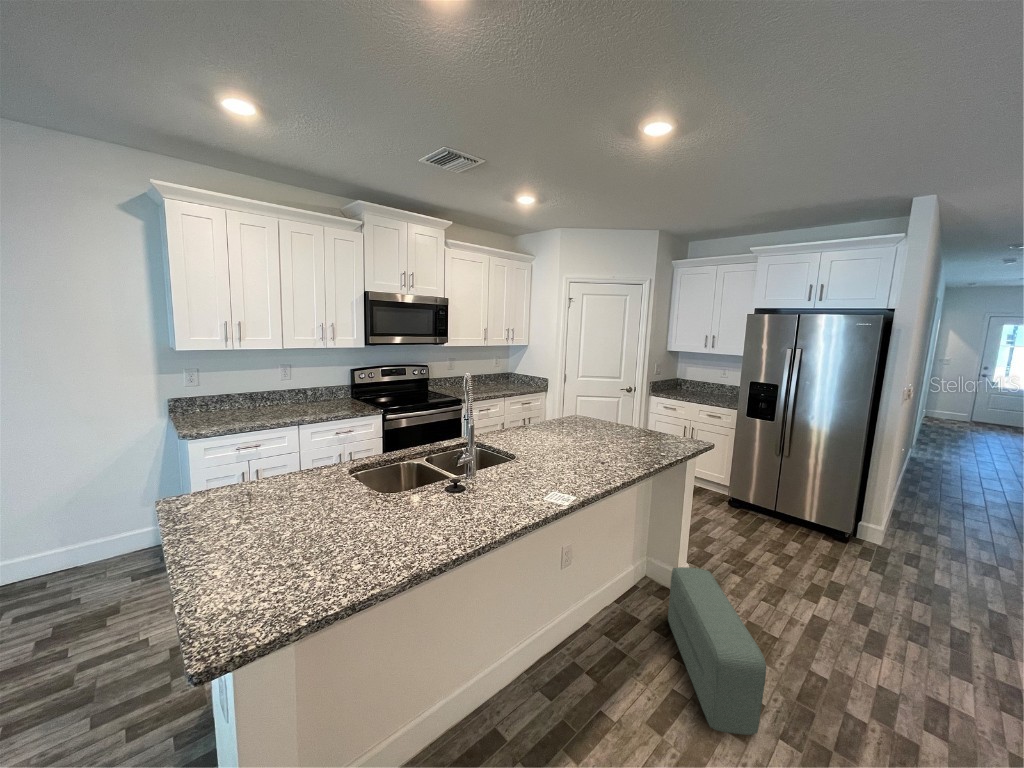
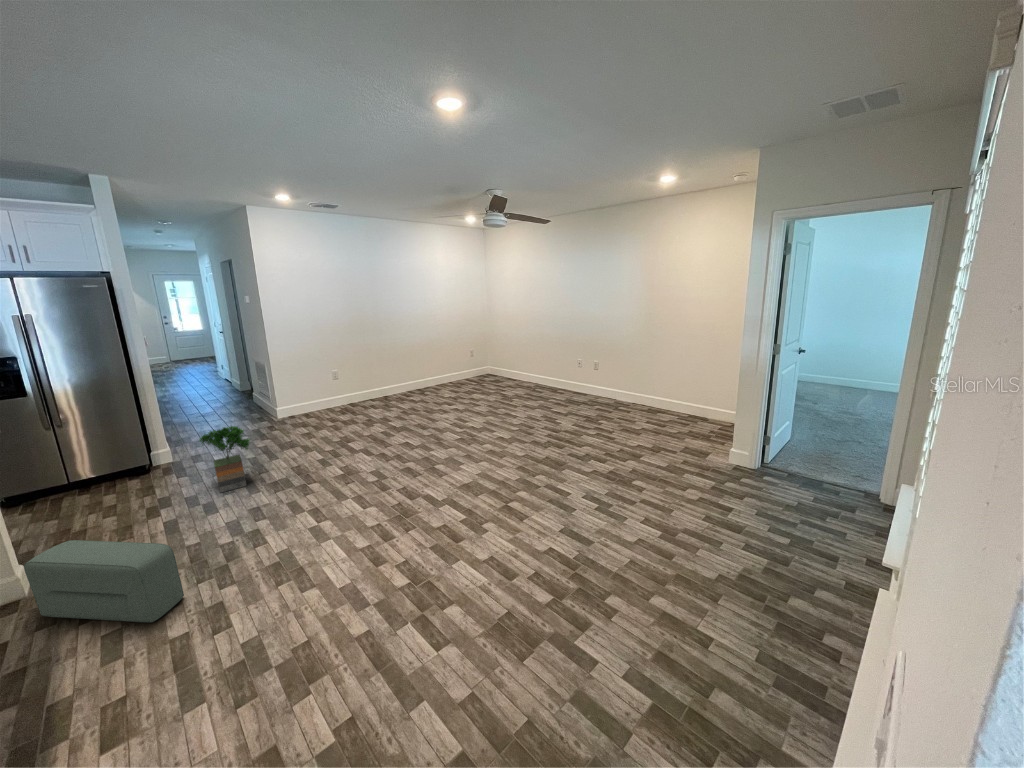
potted tree: none [906,537,1000,653] -> present [199,426,250,493]

